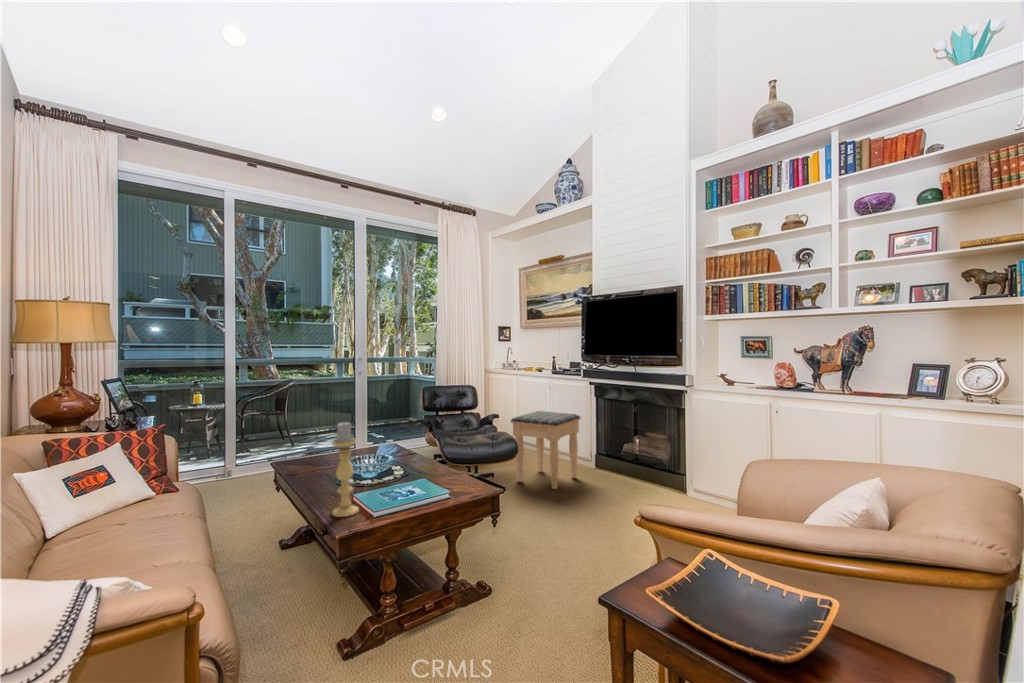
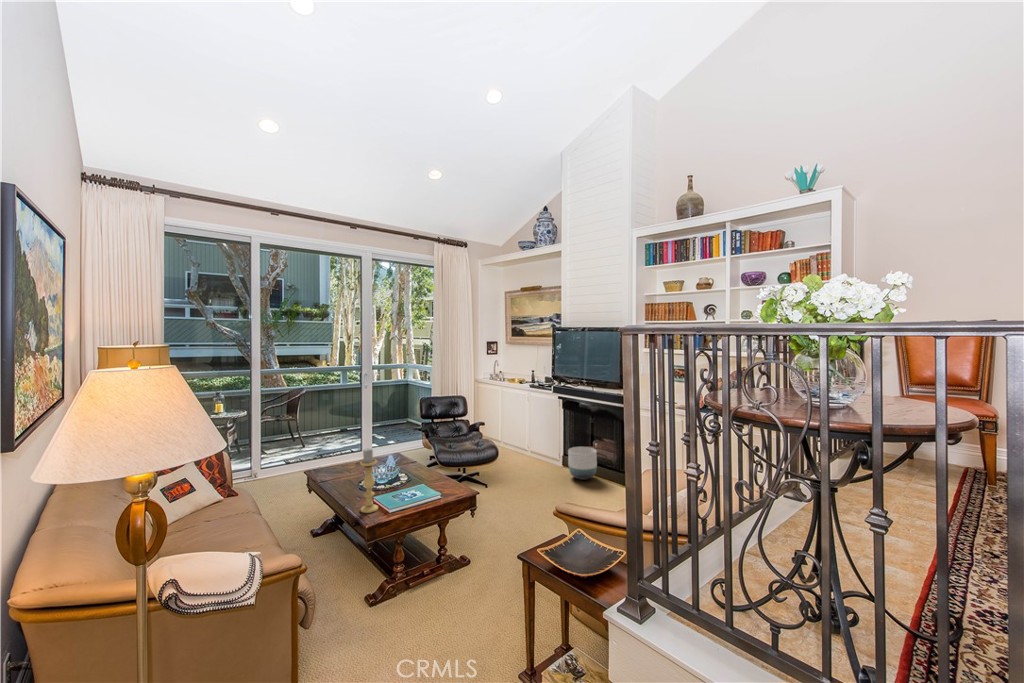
footstool: present [511,411,581,489] -> none [492,421,549,485]
planter: none [606,442,642,482] -> present [568,447,597,480]

